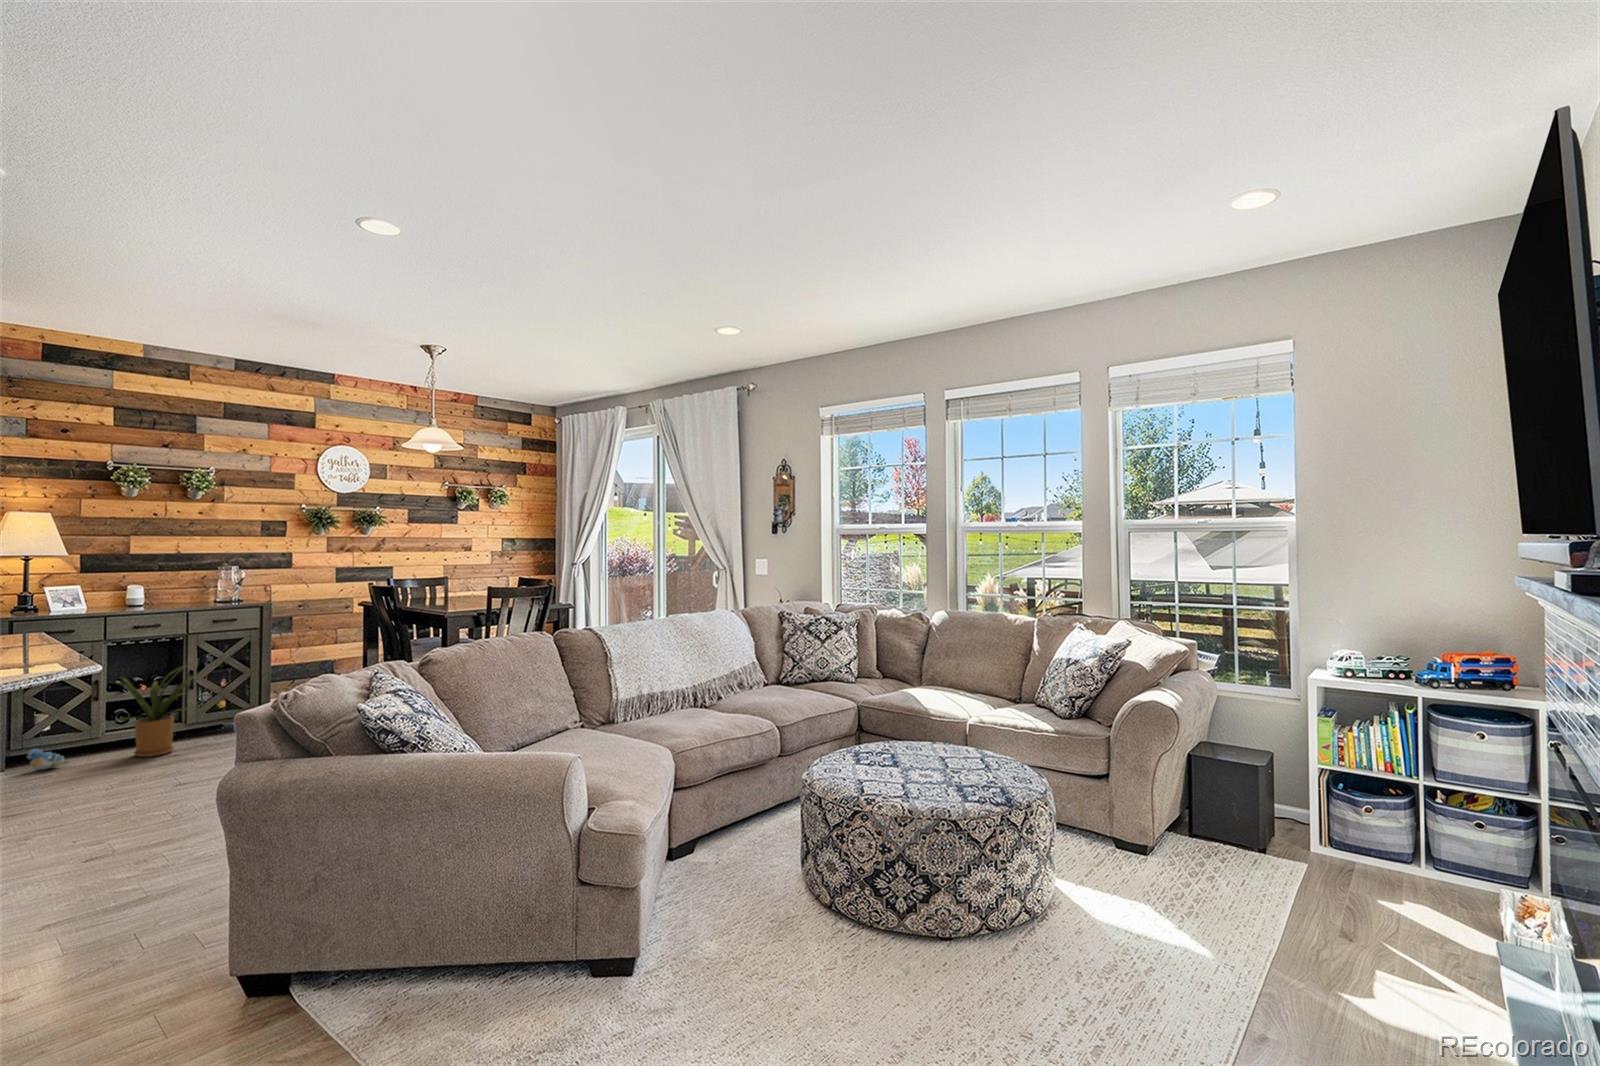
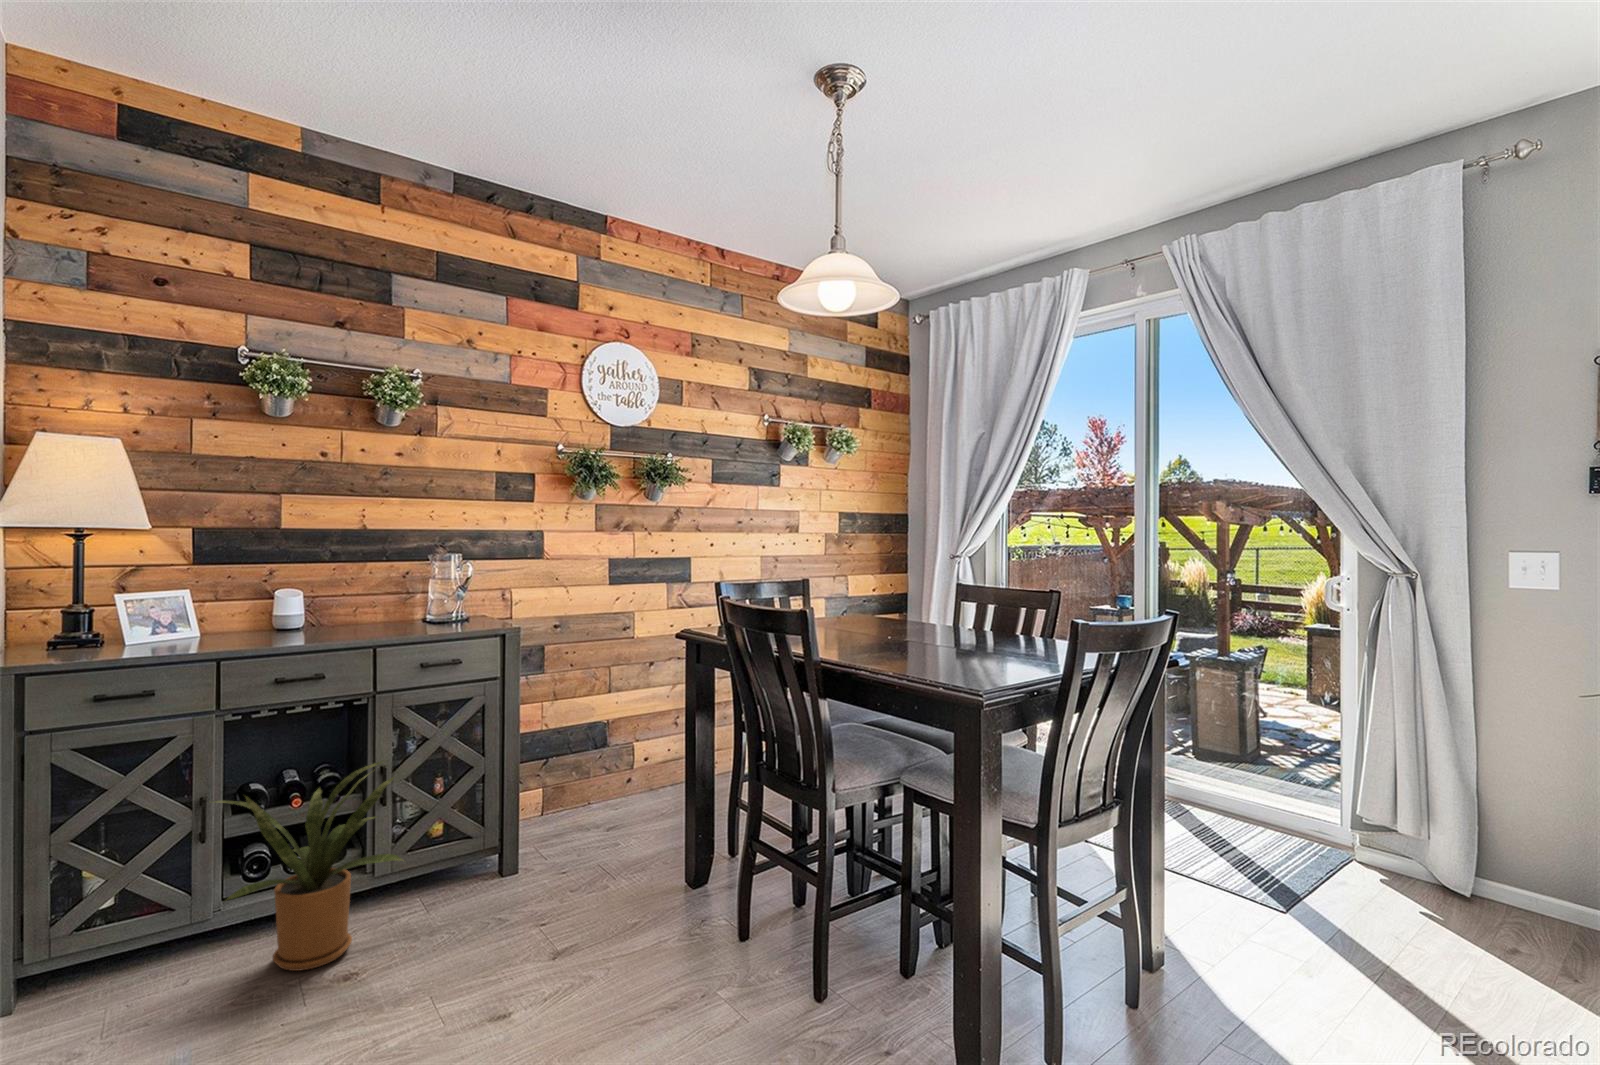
plush toy: present [27,749,67,770] -> none [46,966,140,1015]

